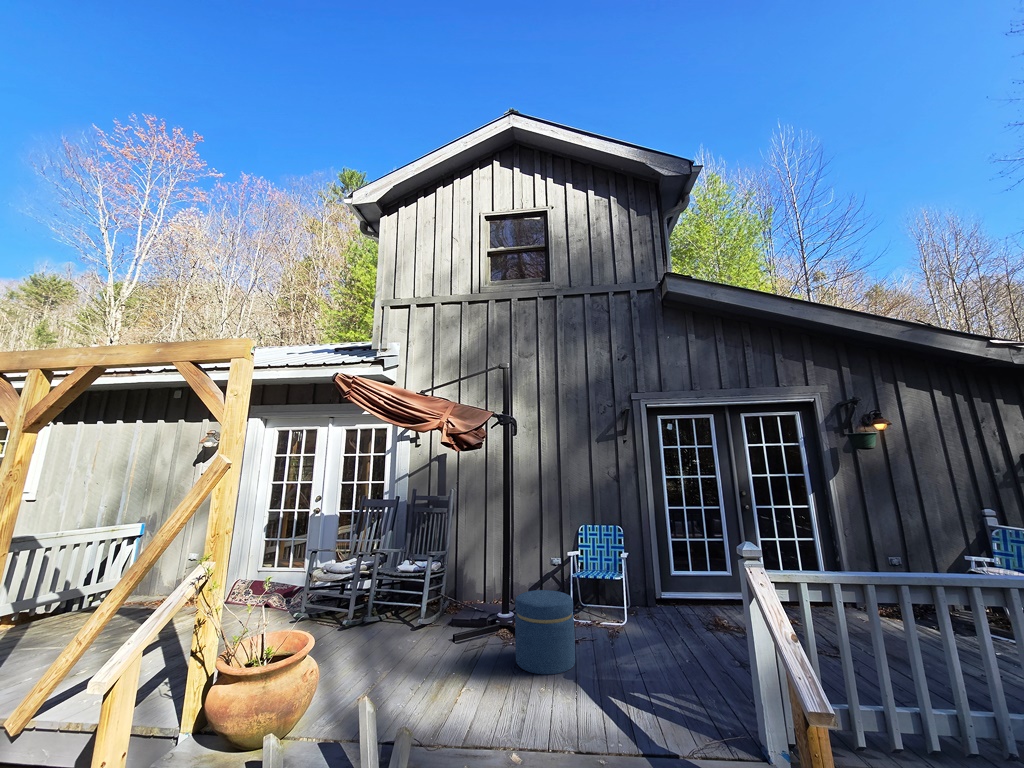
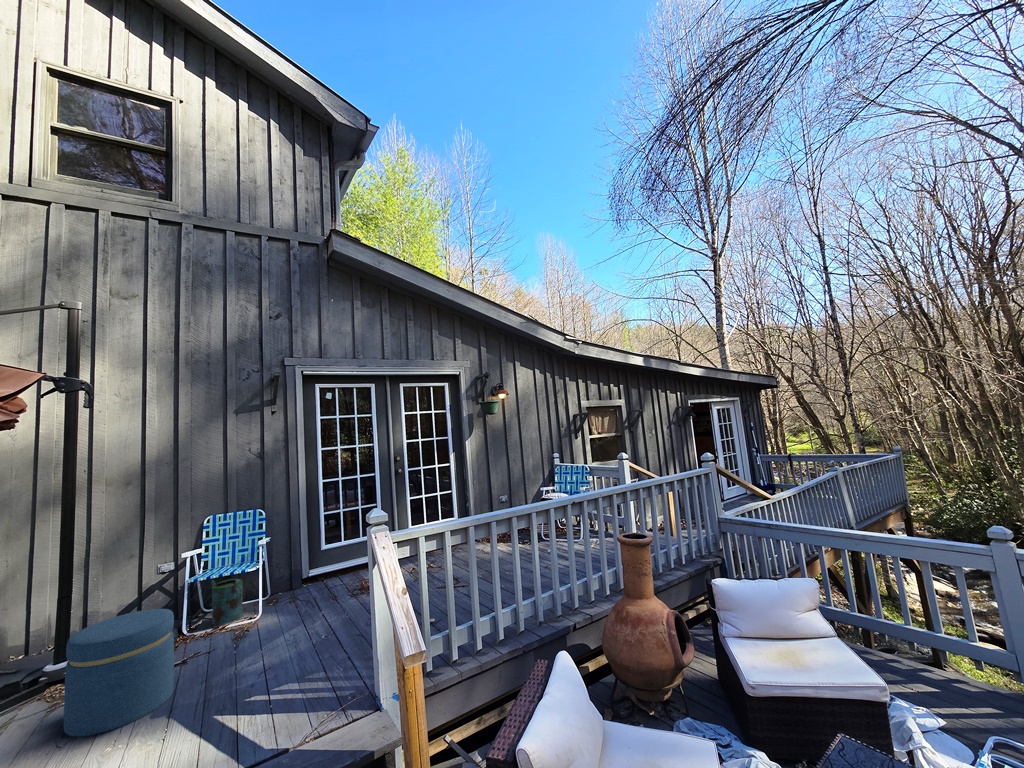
watering can: none [582,574,611,620] -> present [209,579,243,625]

